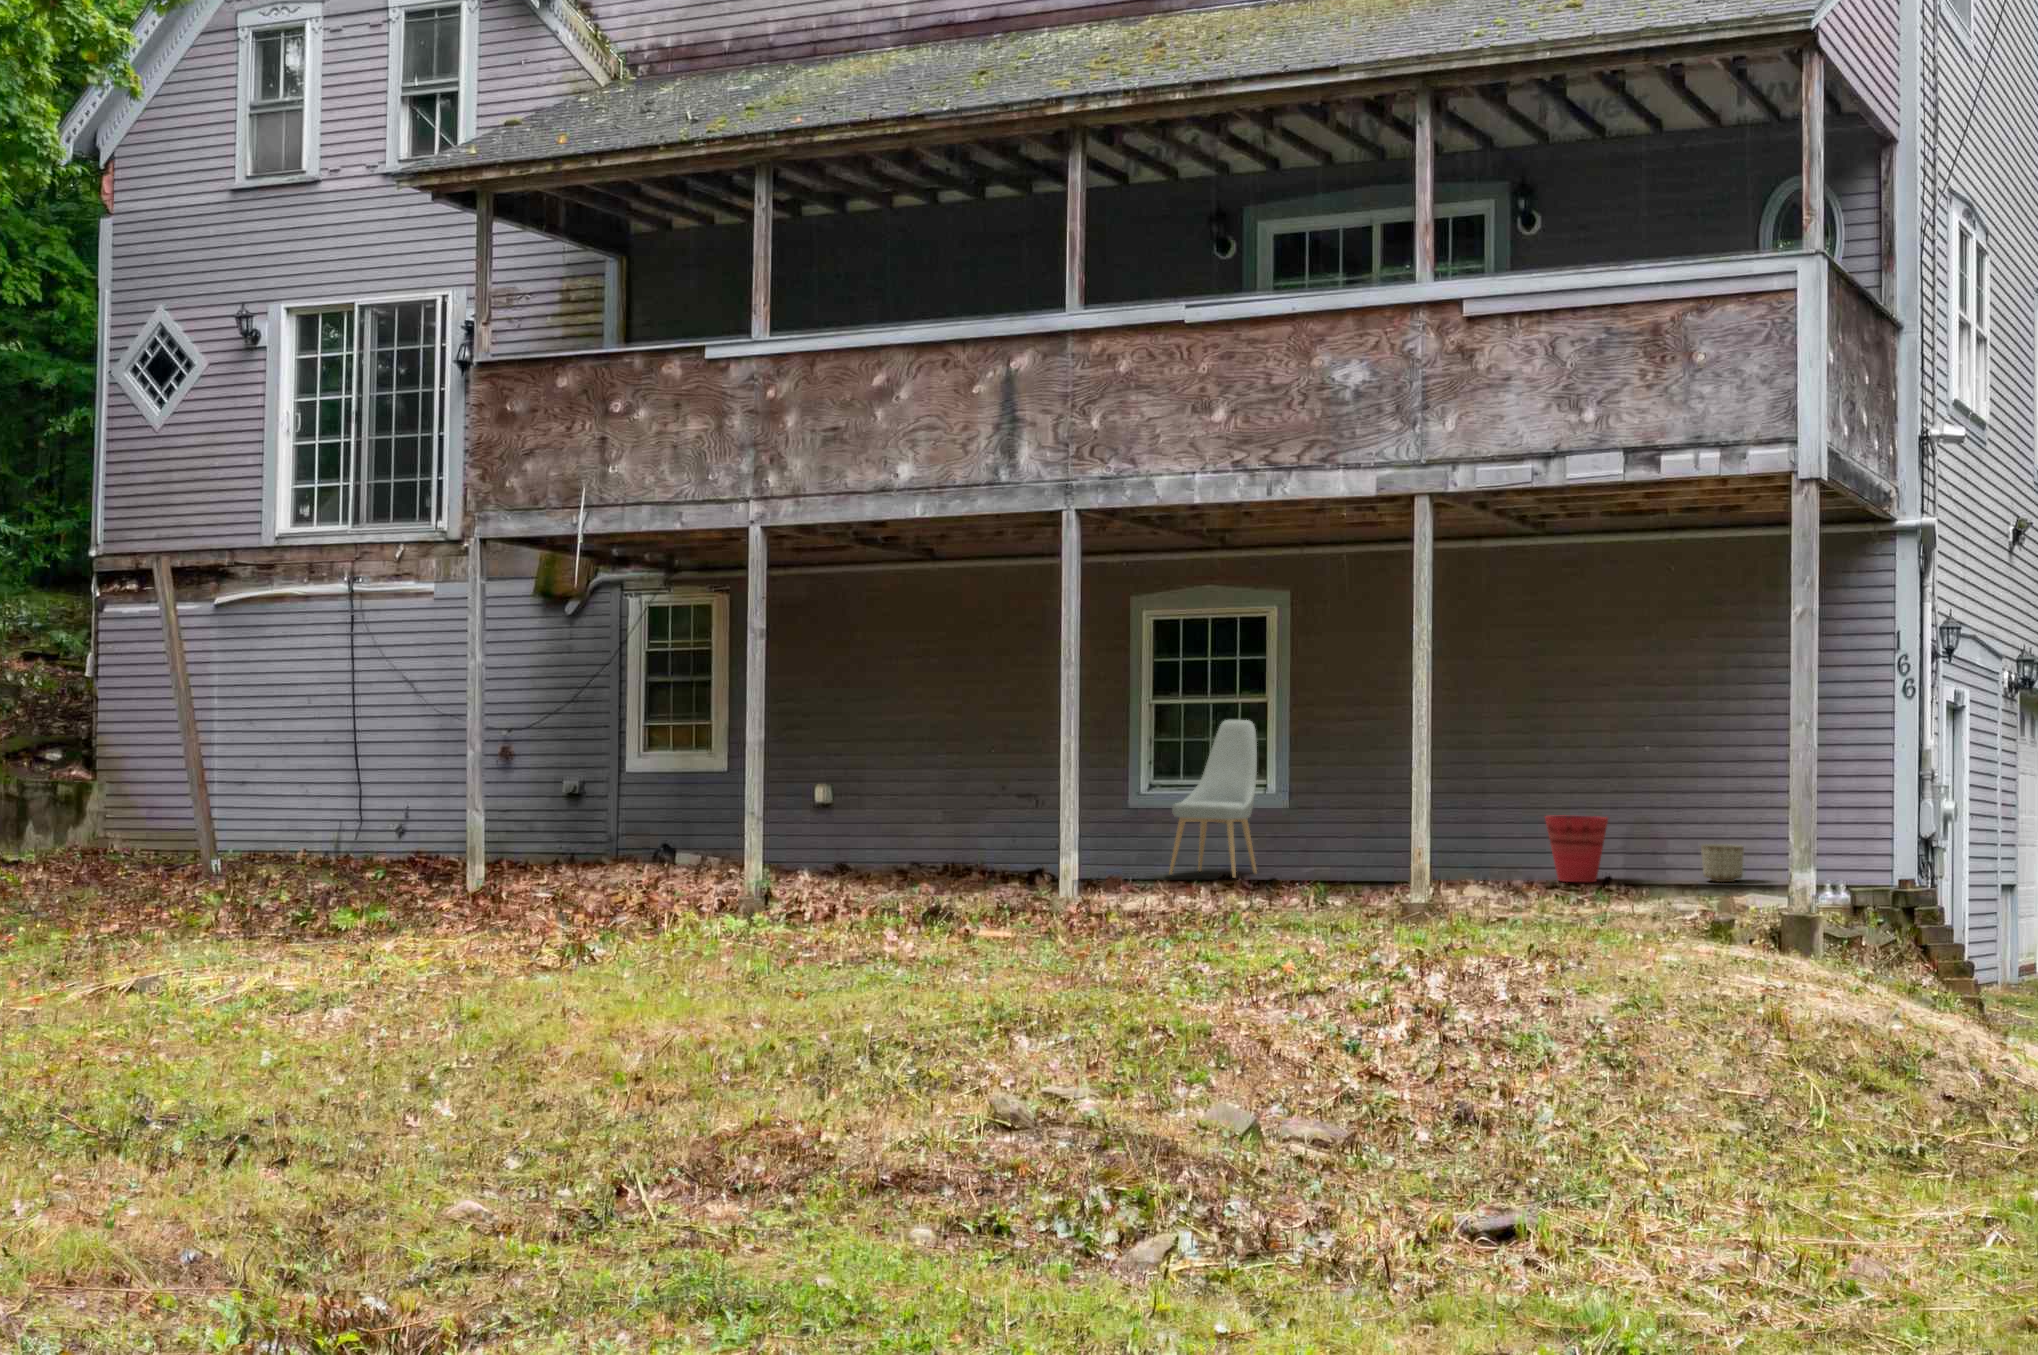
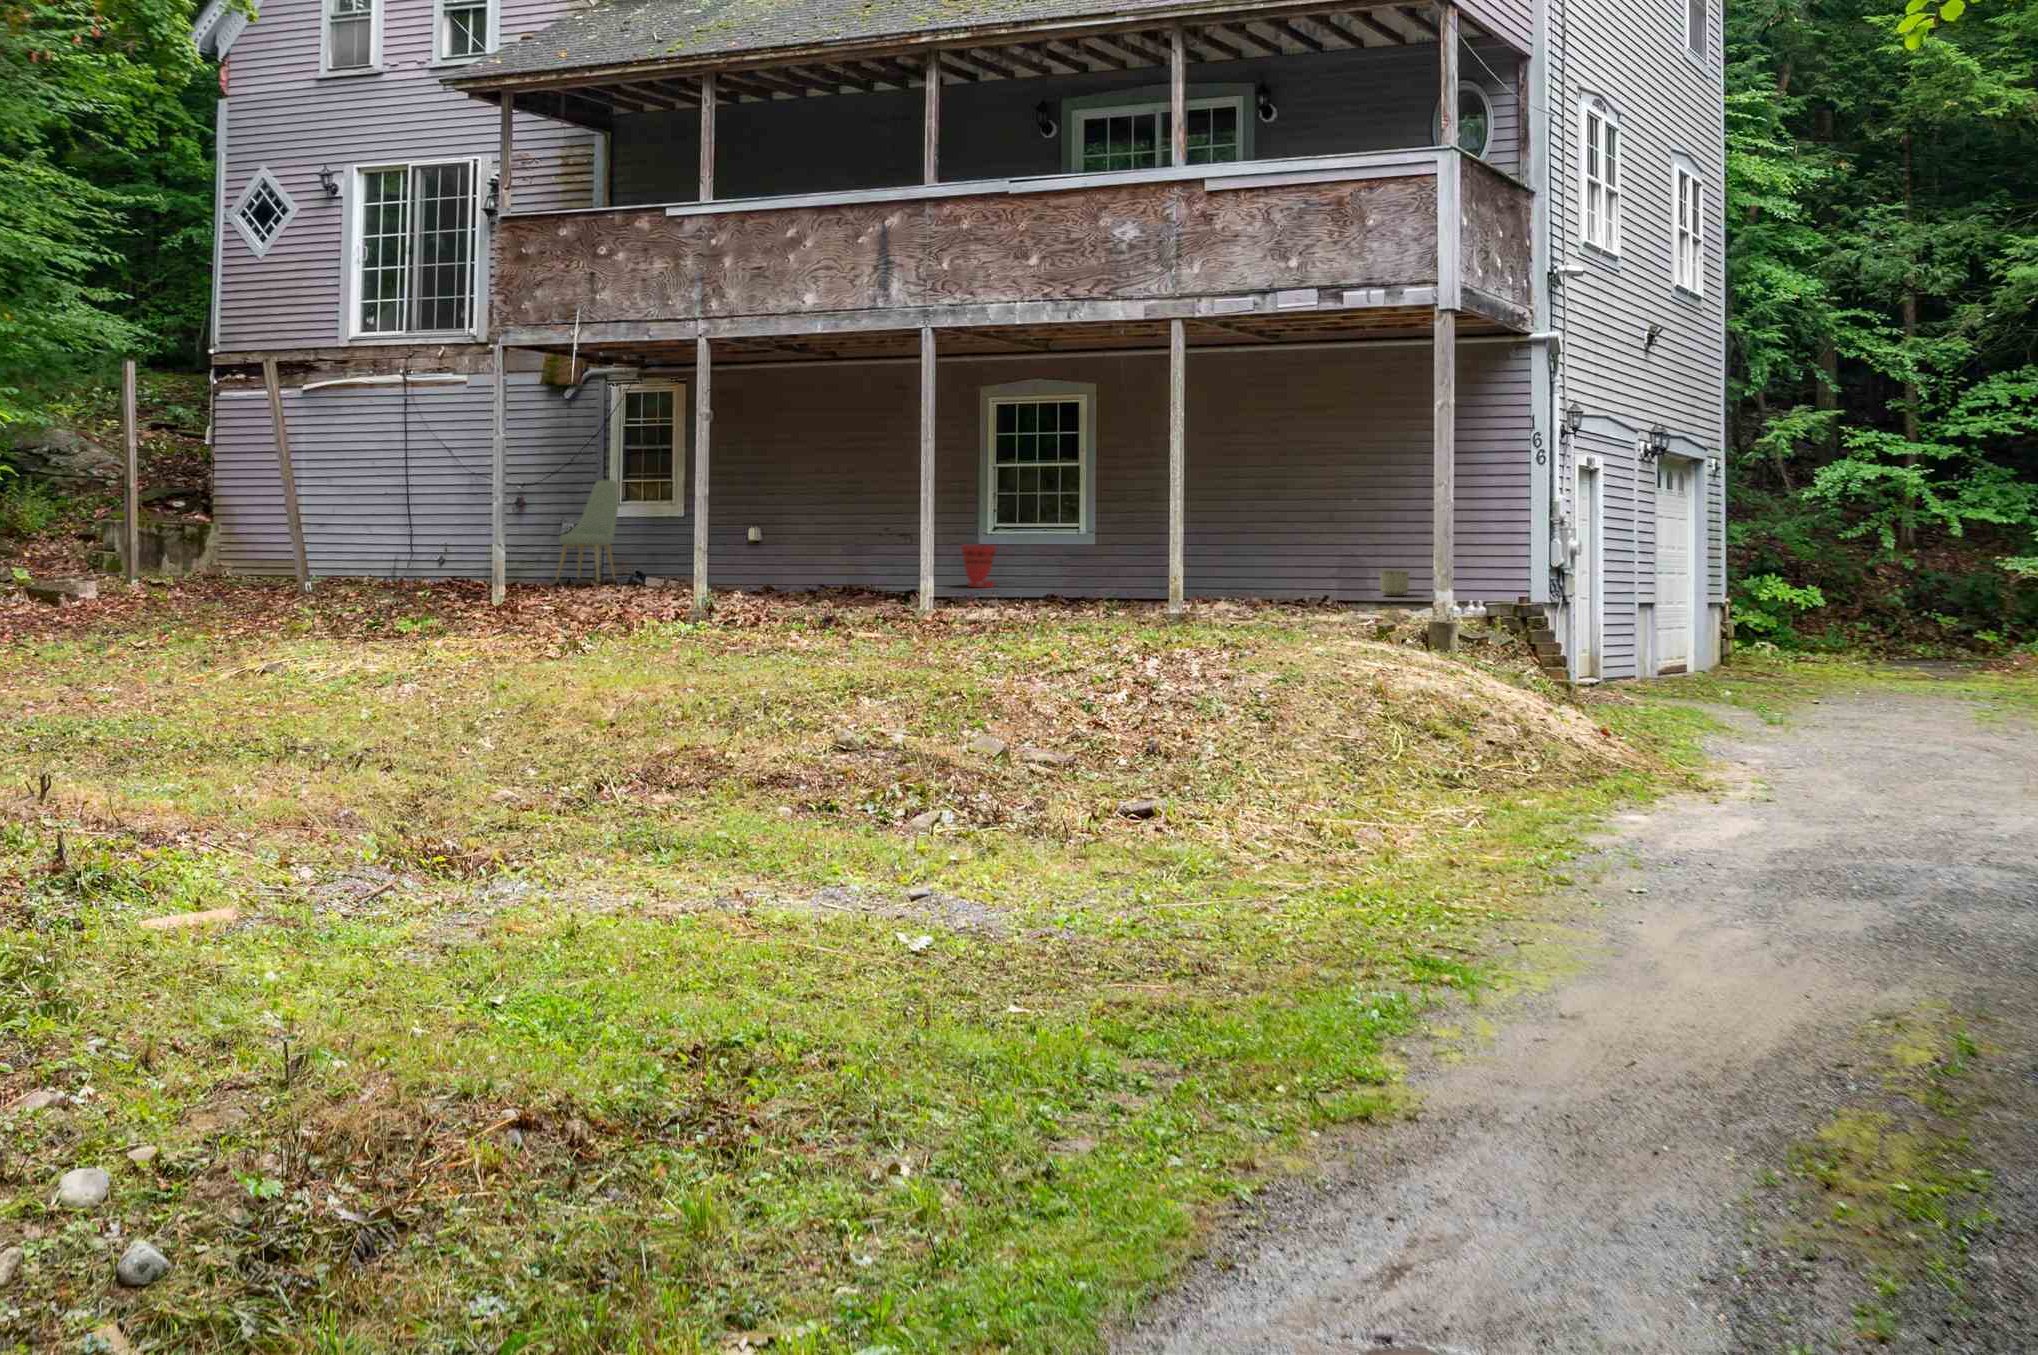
chair: present [1169,720,1257,878] -> present [556,480,618,582]
bucket: present [1545,815,1608,882] -> present [961,545,996,587]

